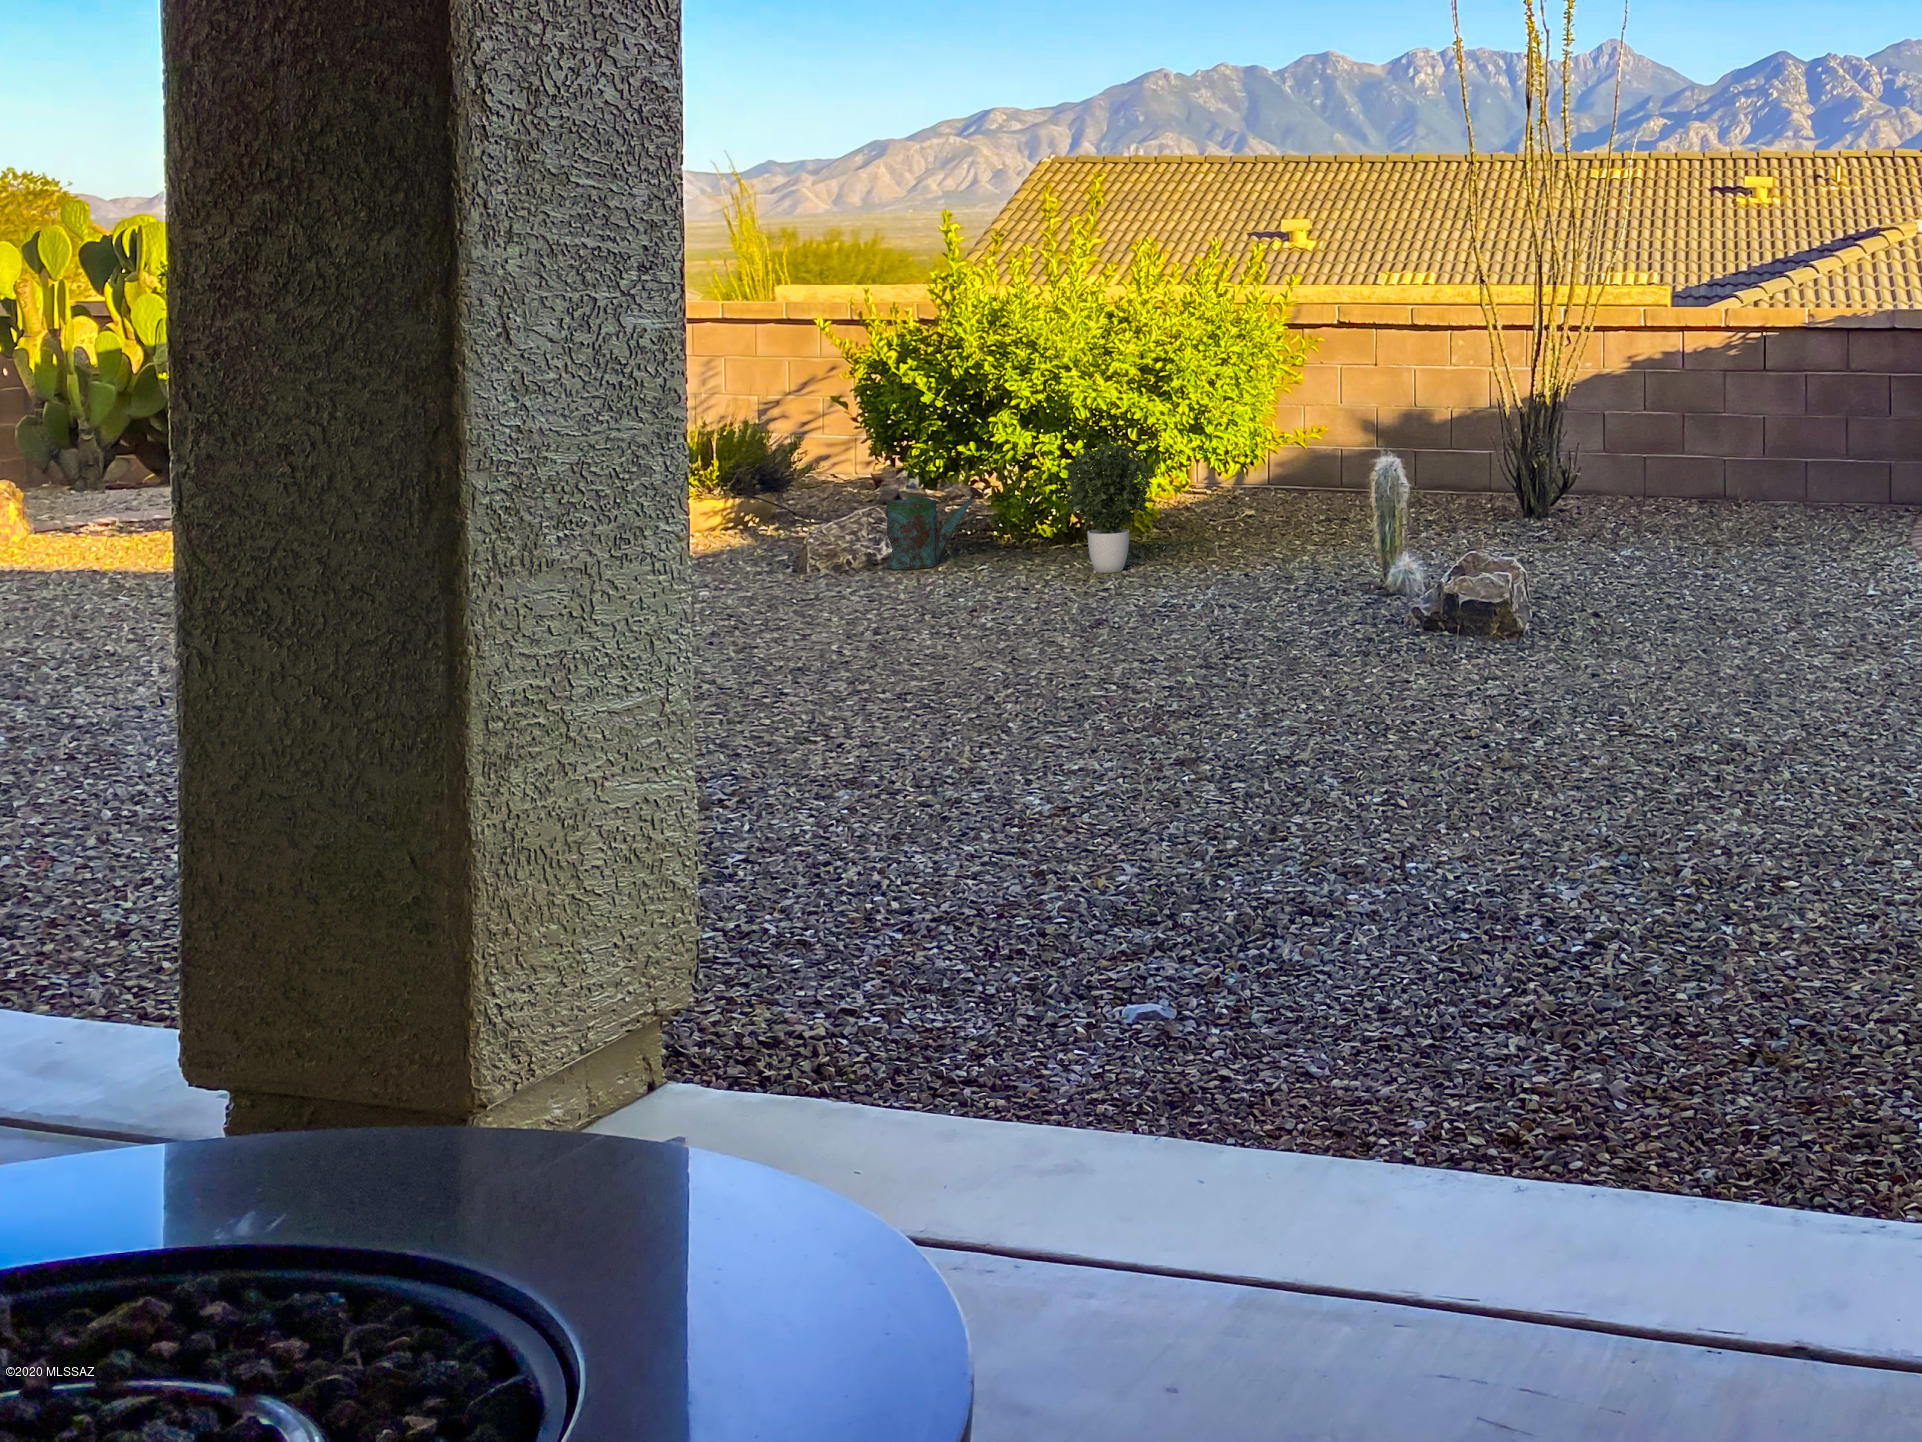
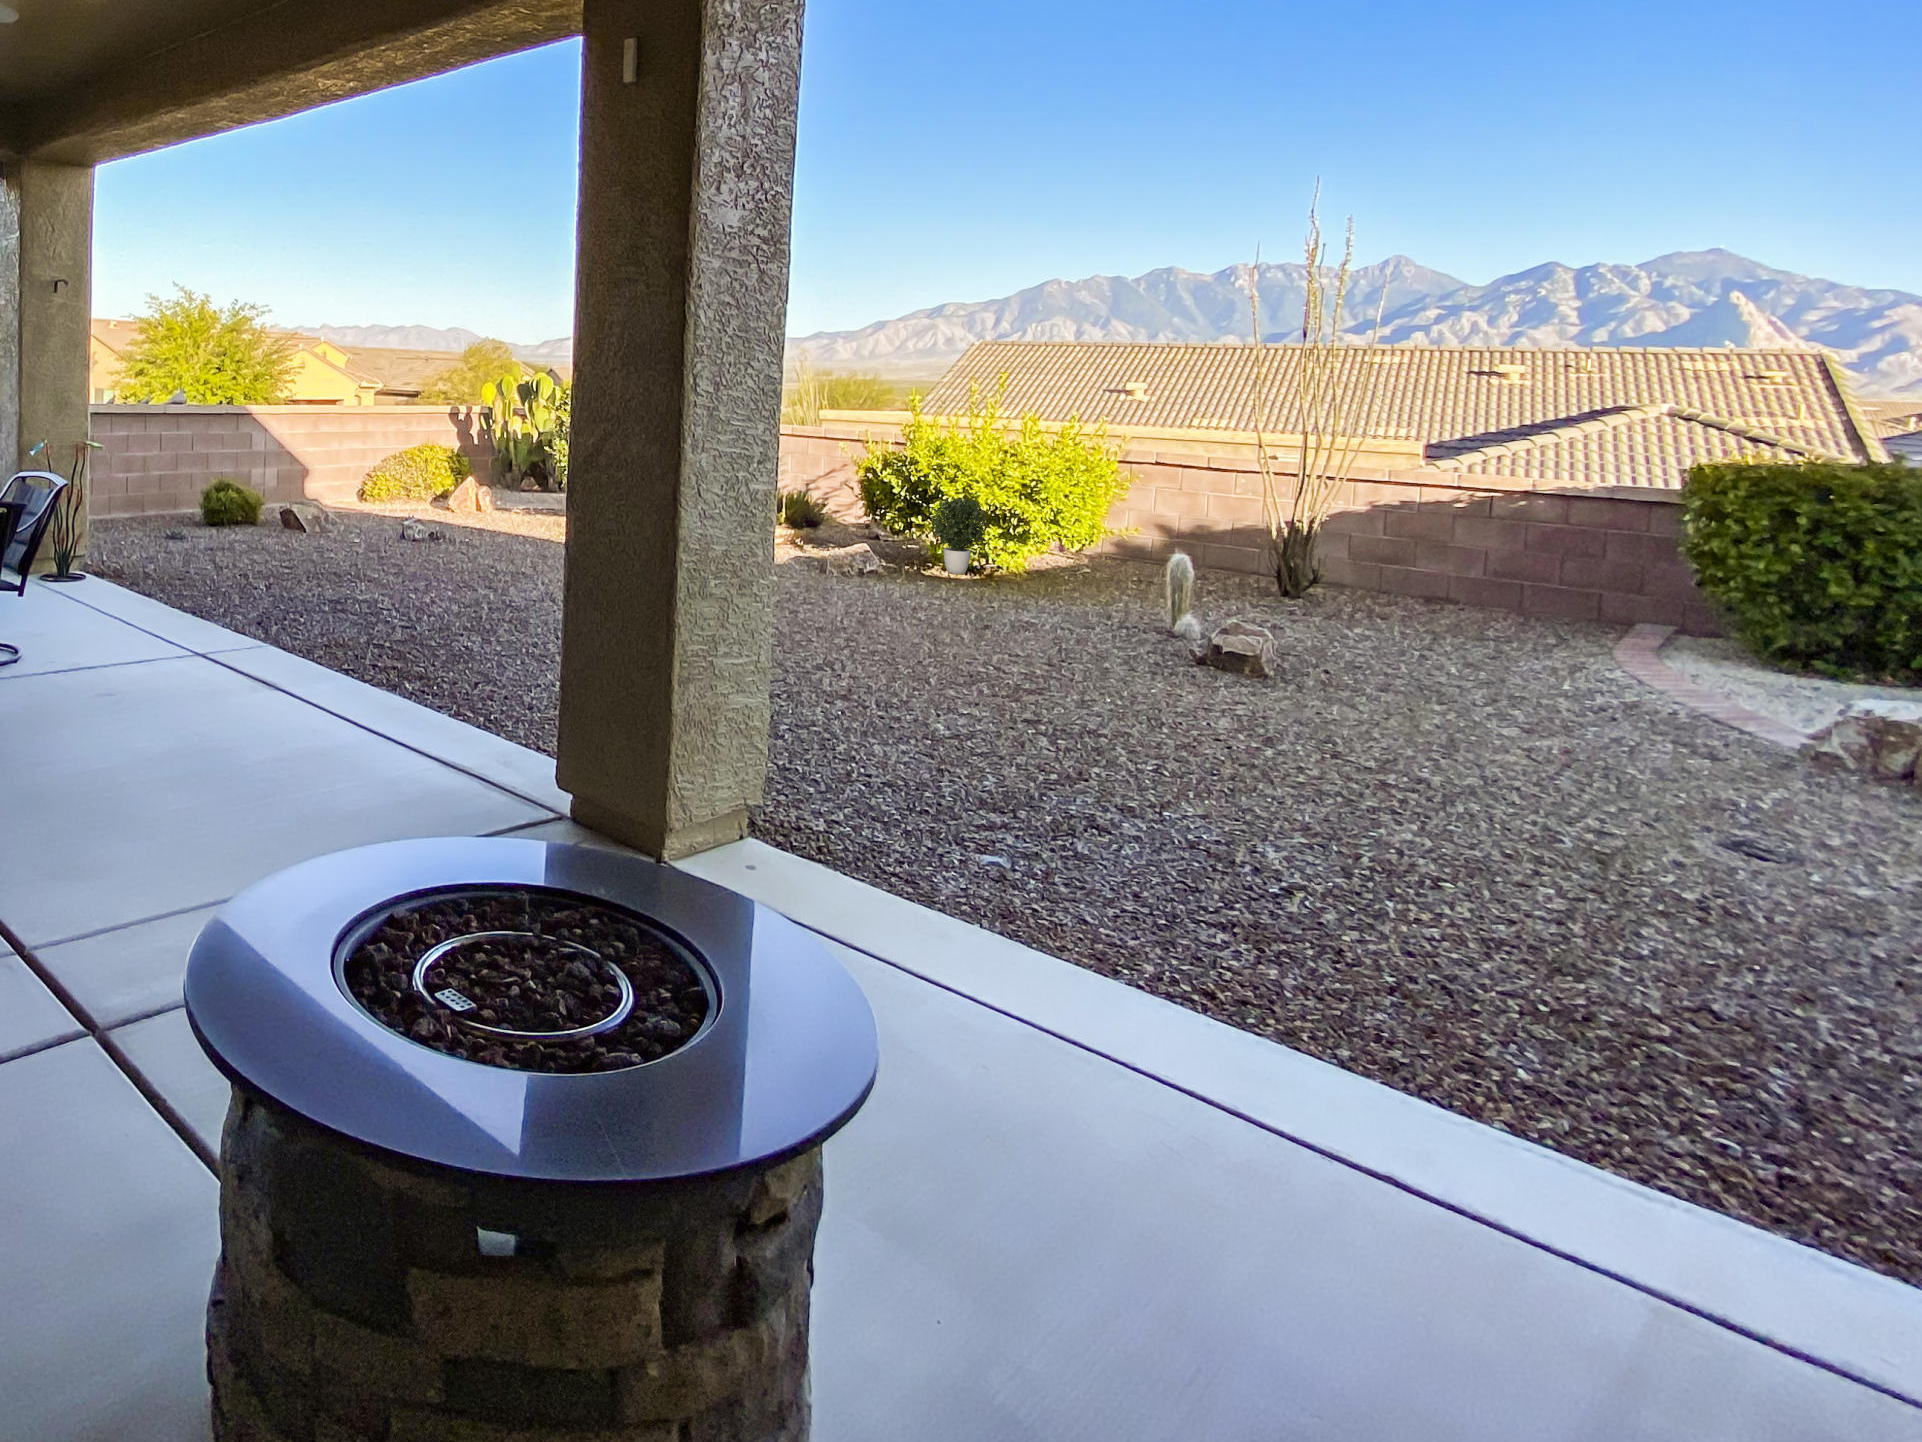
watering can: present [867,486,984,569] -> none [813,513,881,557]

